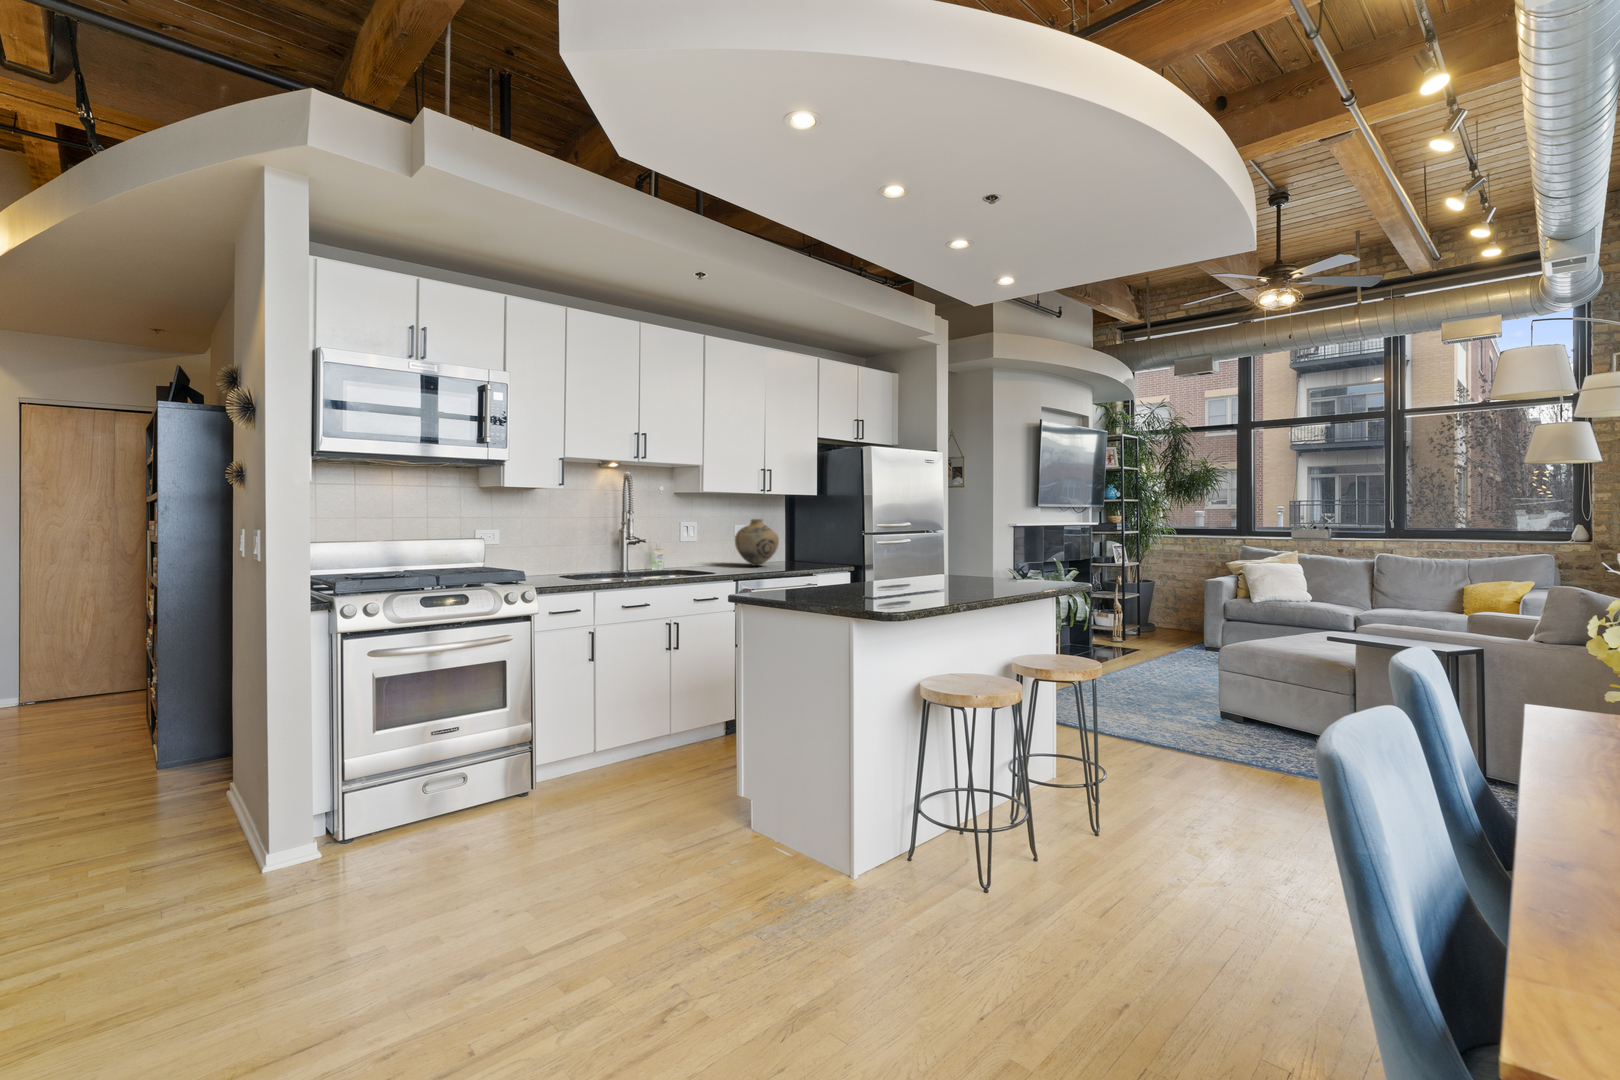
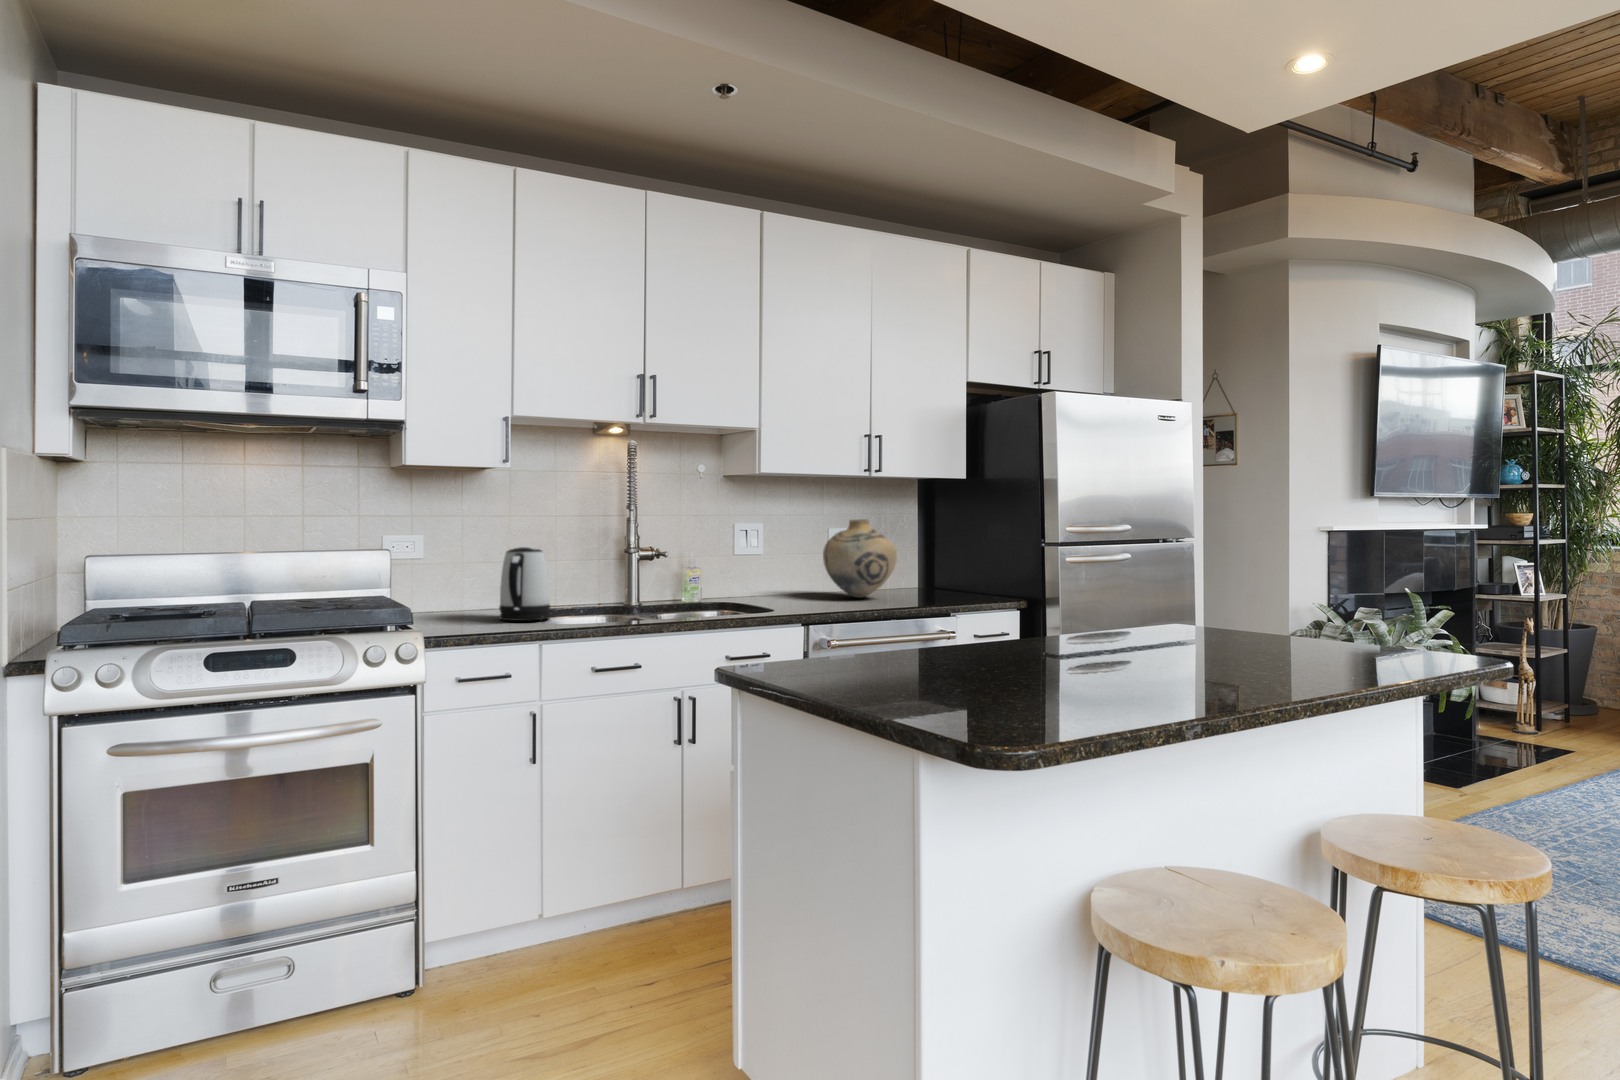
kettle: none [559,536,589,580] -> present [499,547,550,621]

